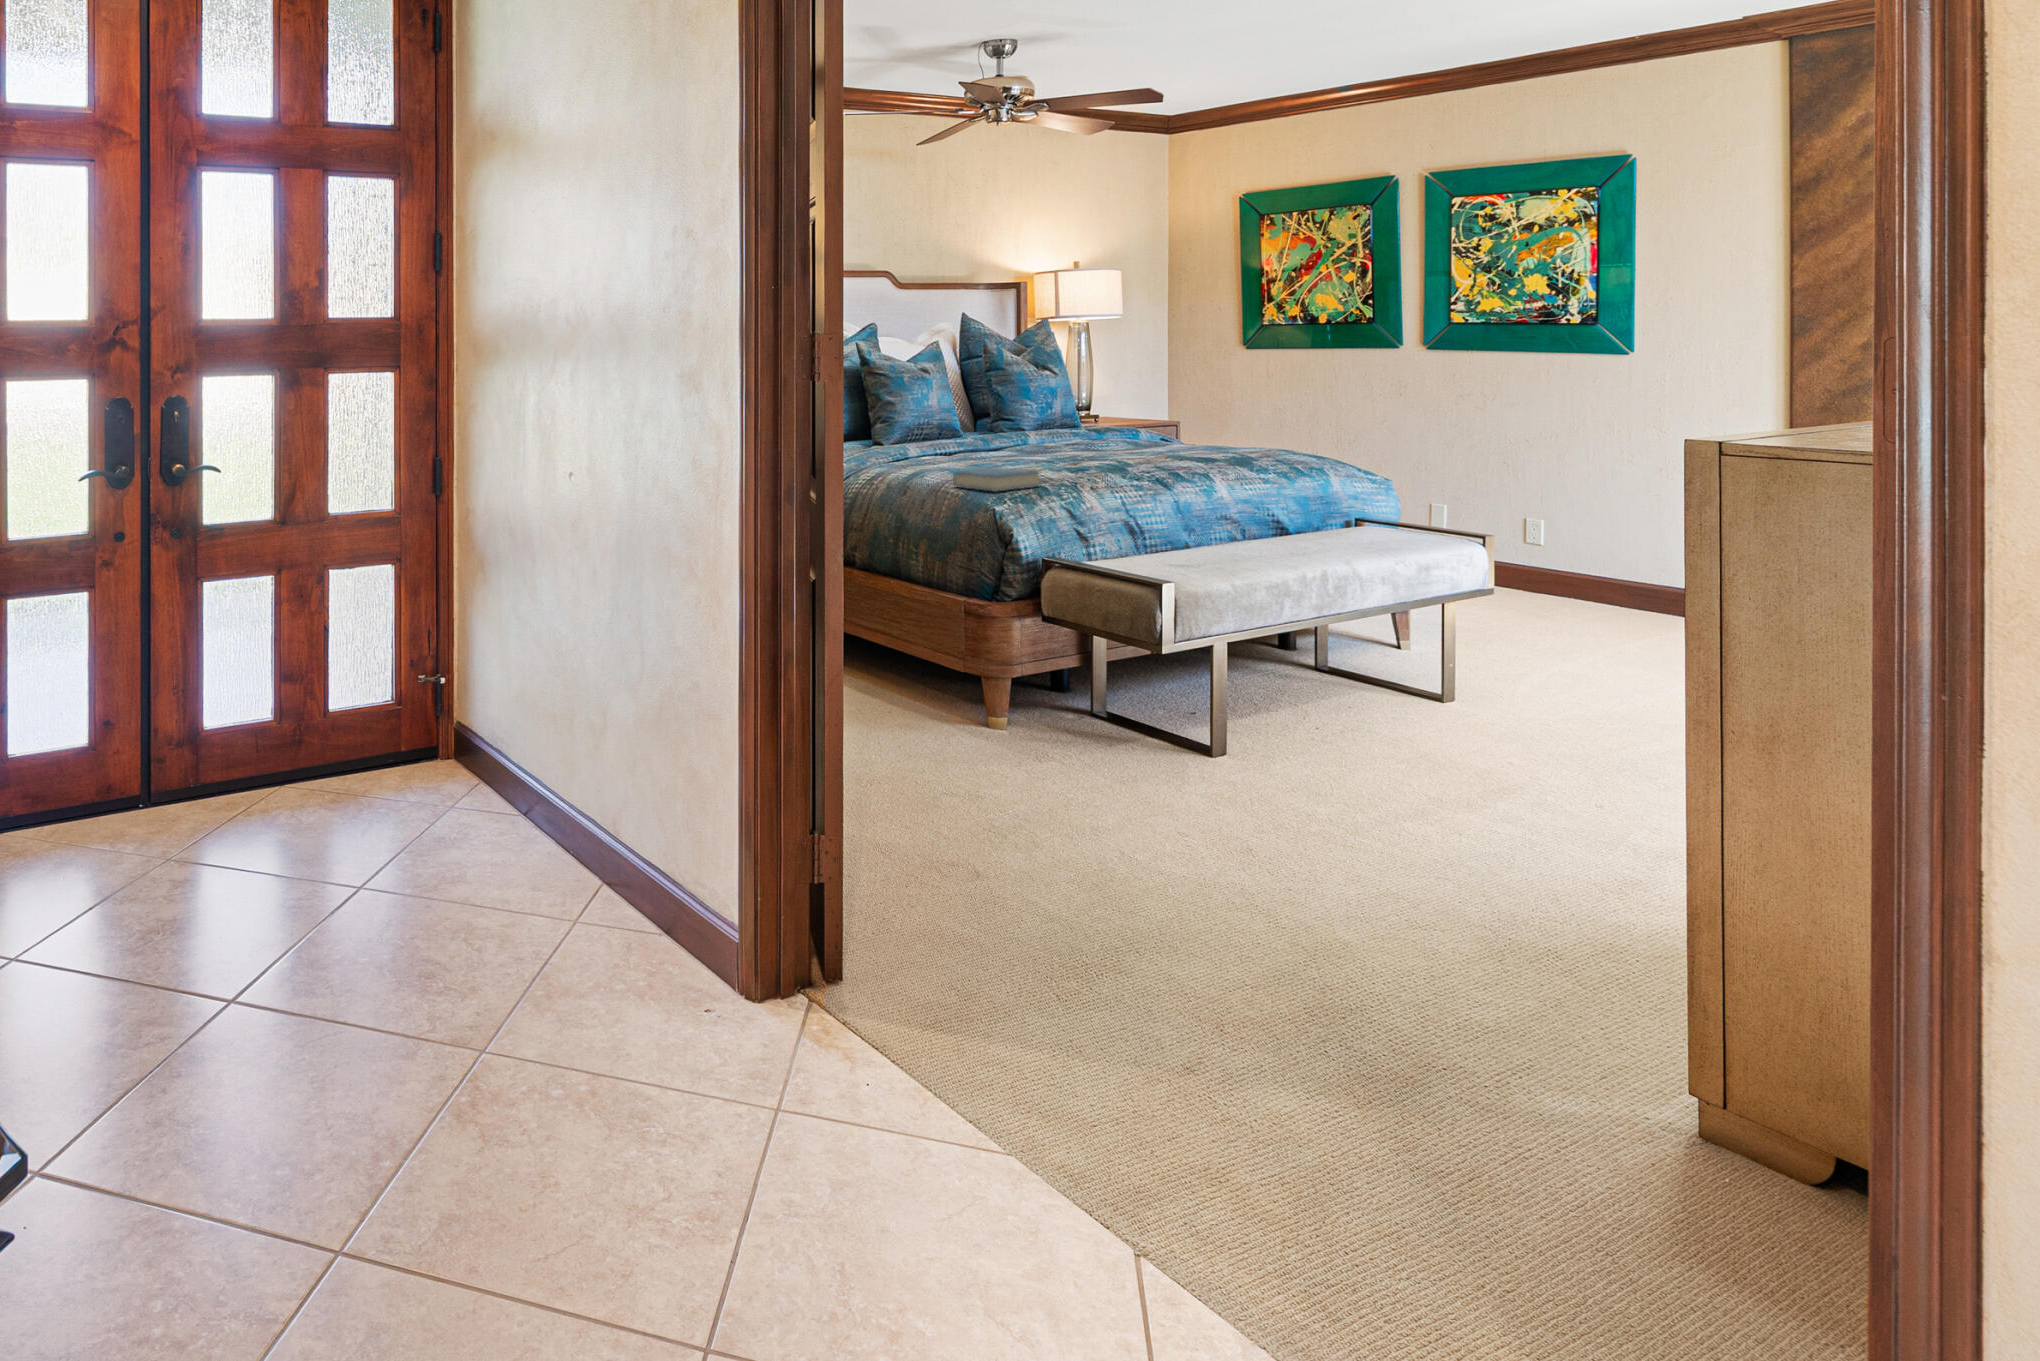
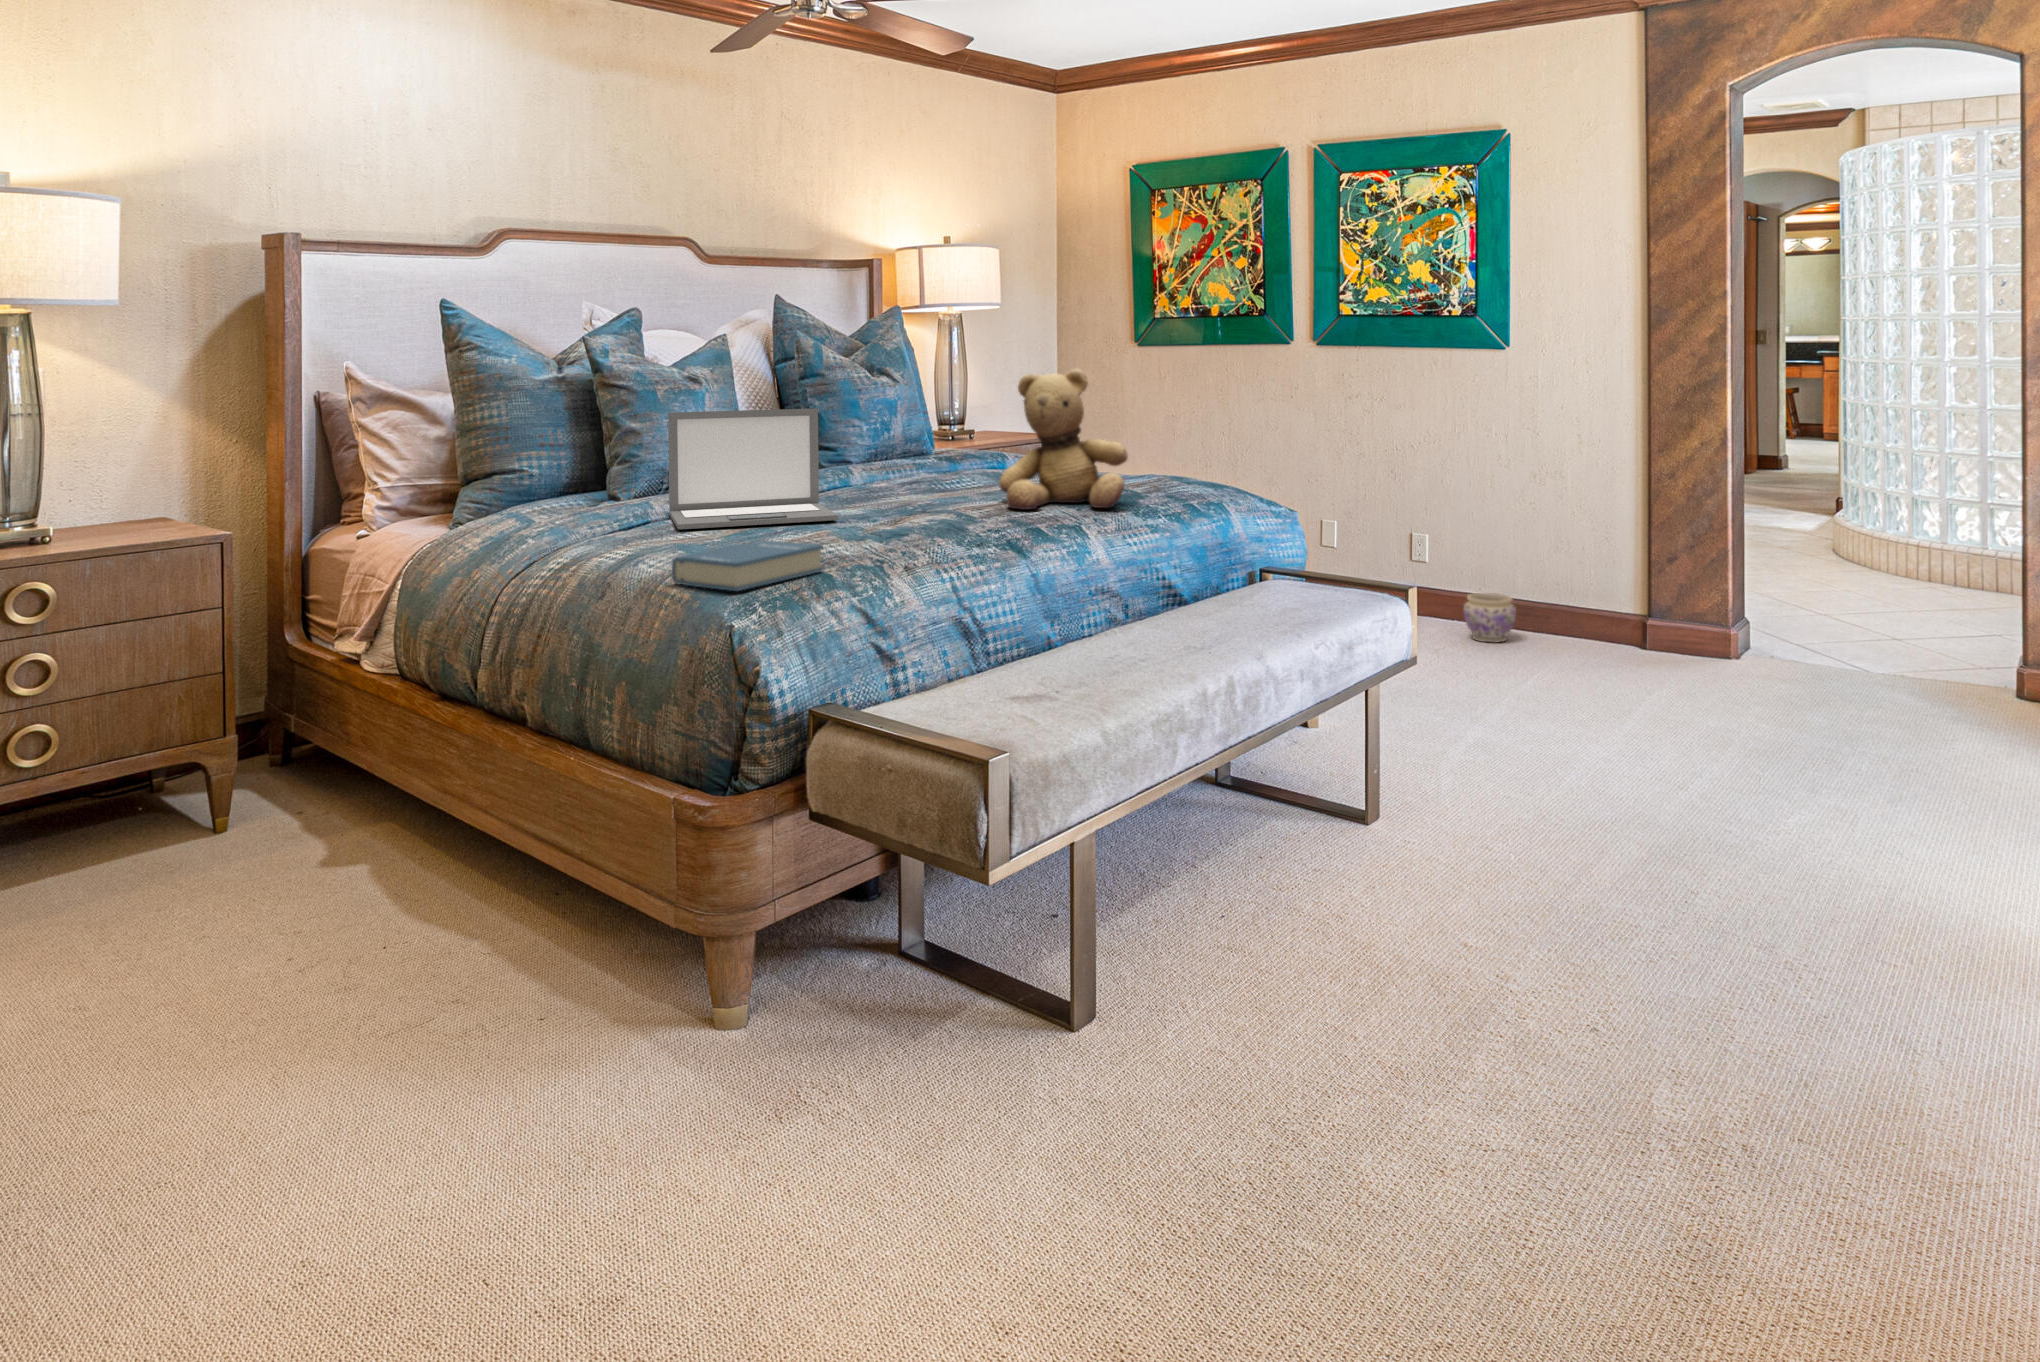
teddy bear: none [1143,366,1245,466] -> present [999,369,1128,510]
laptop: none [918,391,1033,463] -> present [668,408,838,529]
planter: none [1573,570,1630,613] -> present [1464,593,1516,643]

